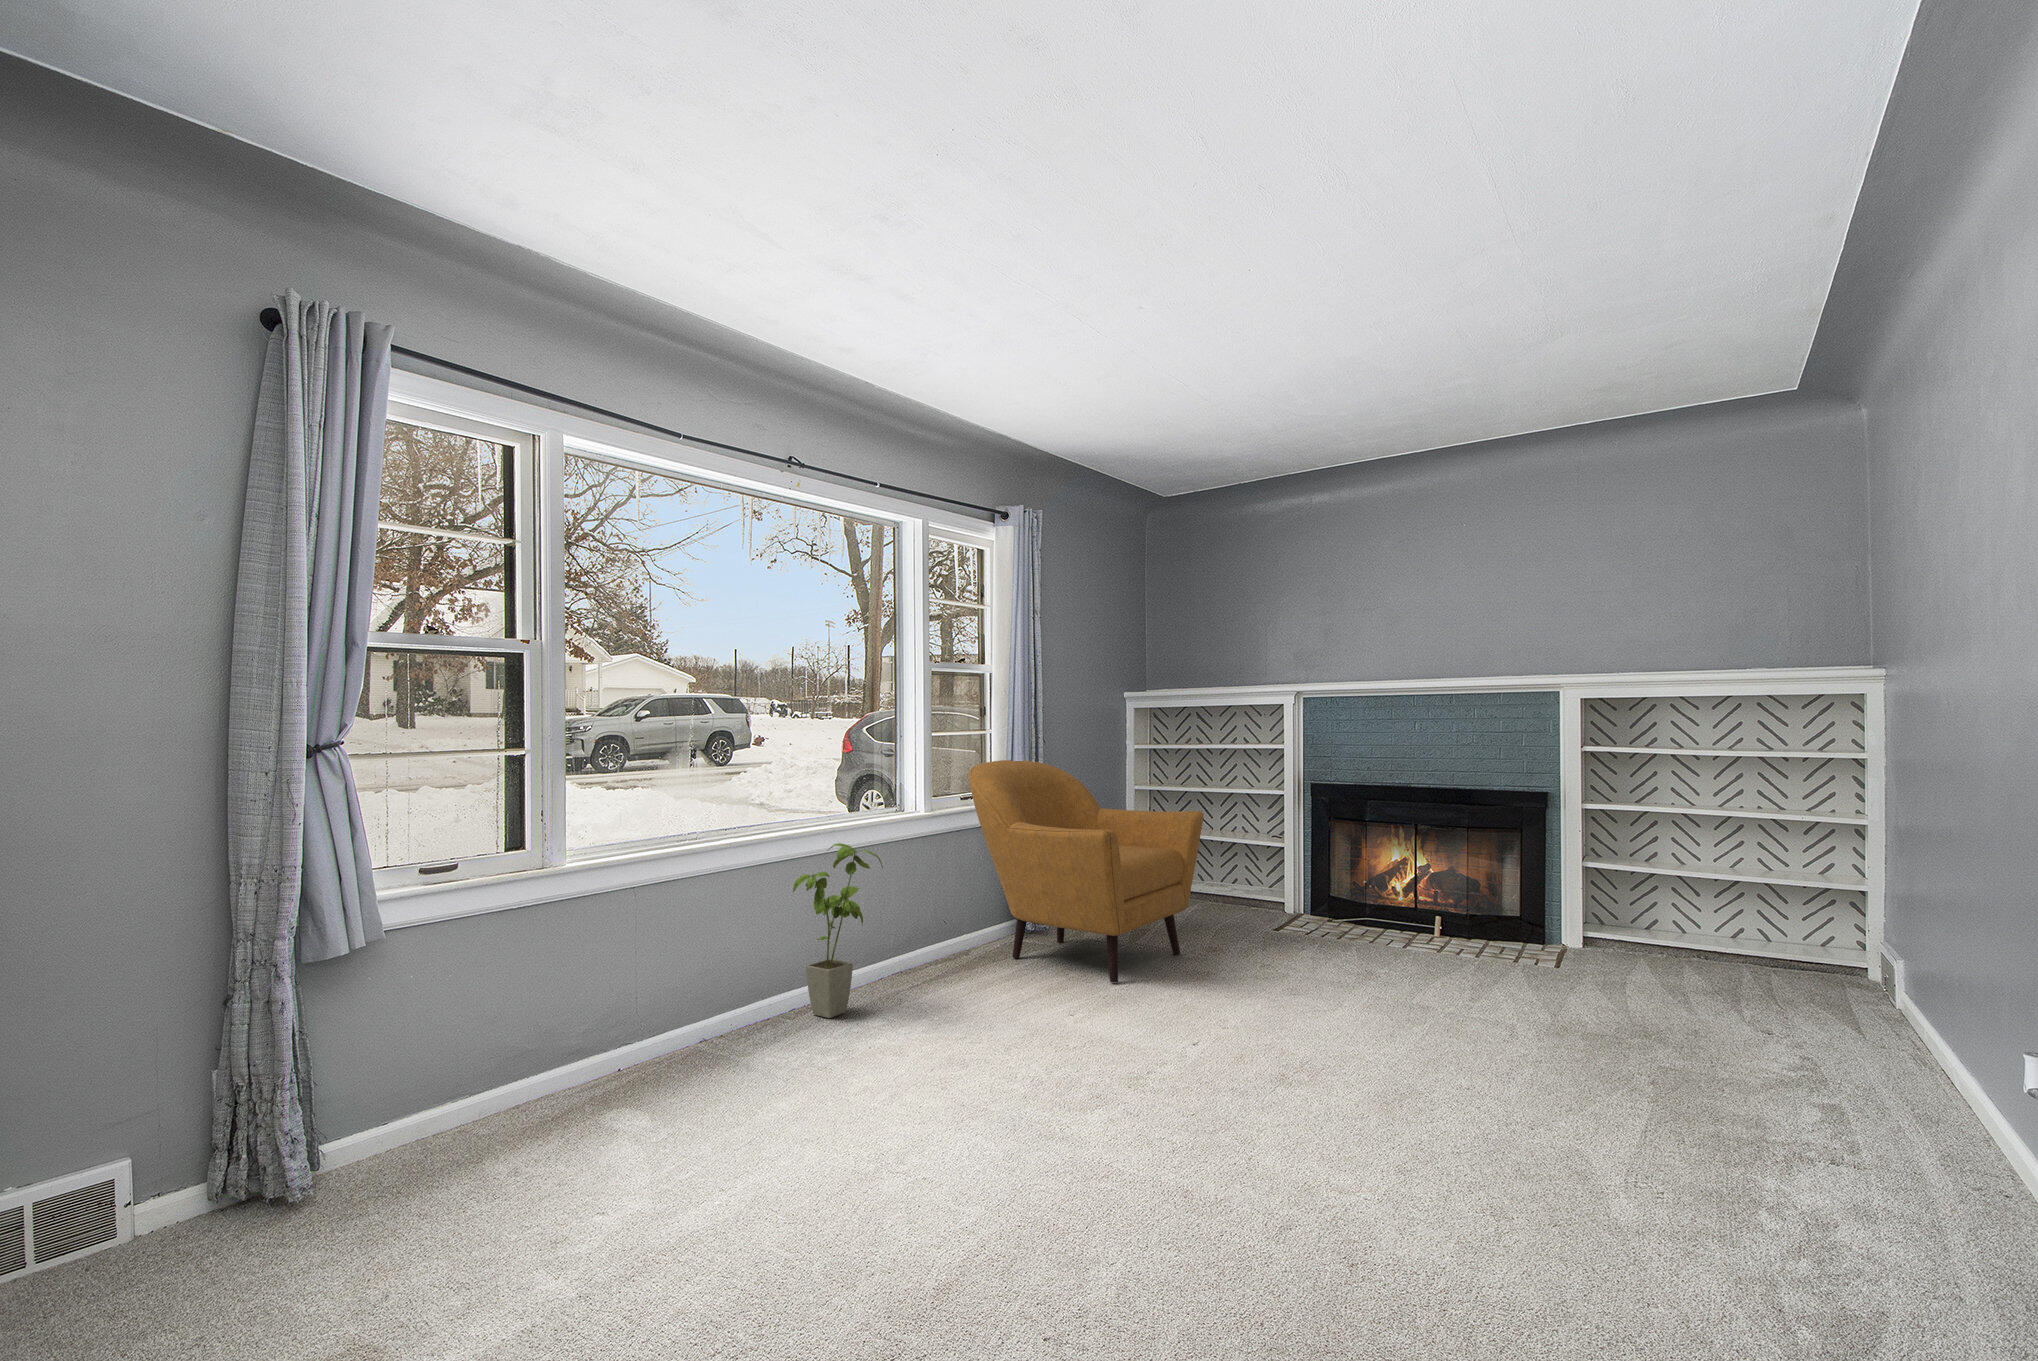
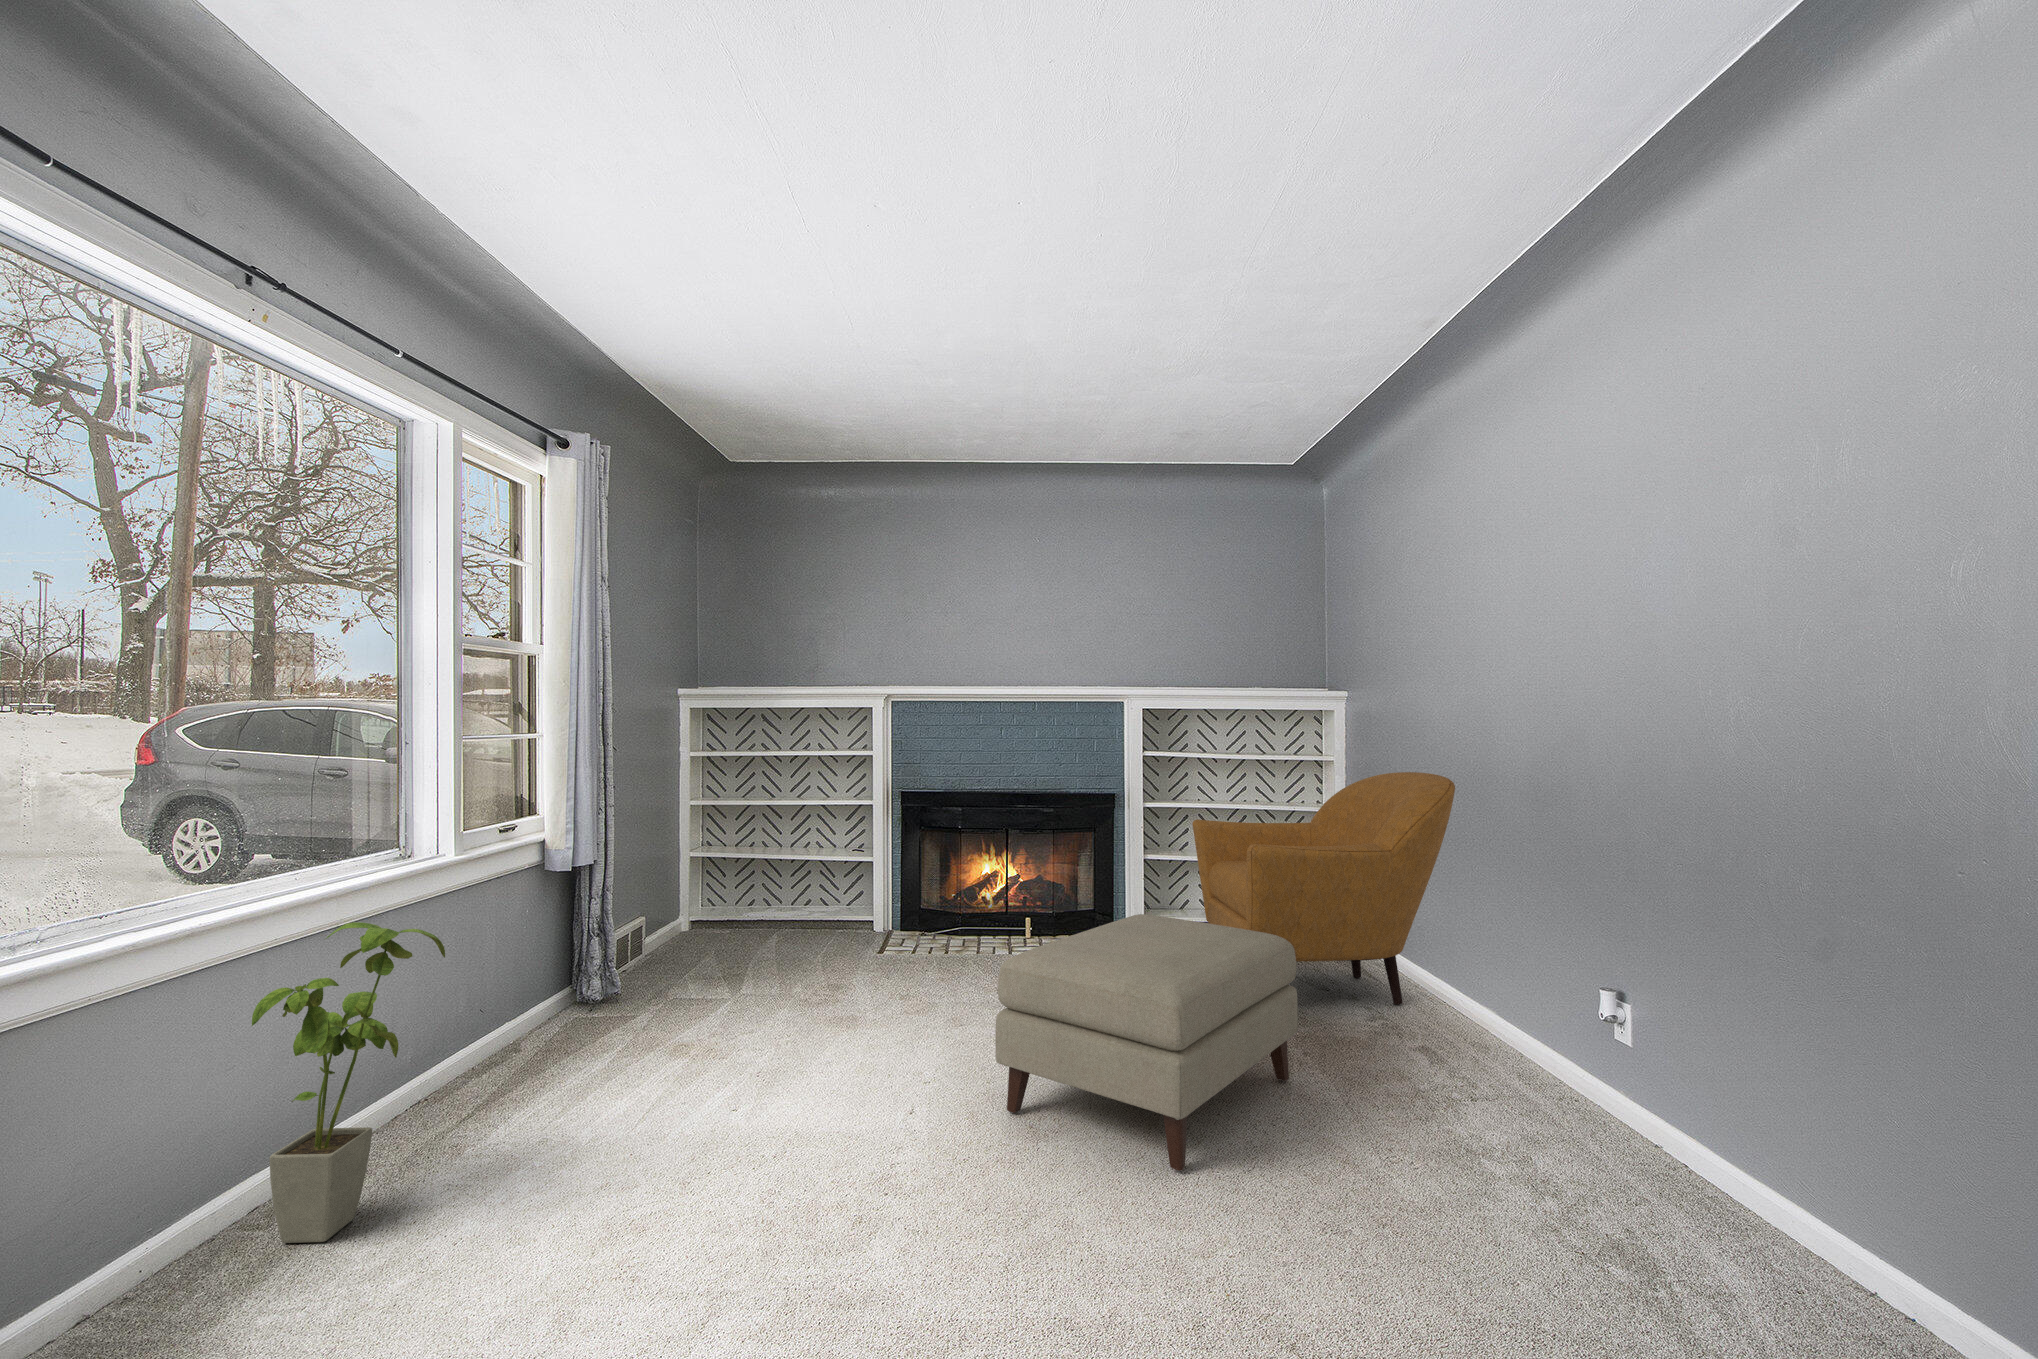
armchair: present [968,760,1204,982] -> present [1193,772,1455,1004]
ottoman: none [1244,905,1567,1108] -> present [995,914,1298,1171]

